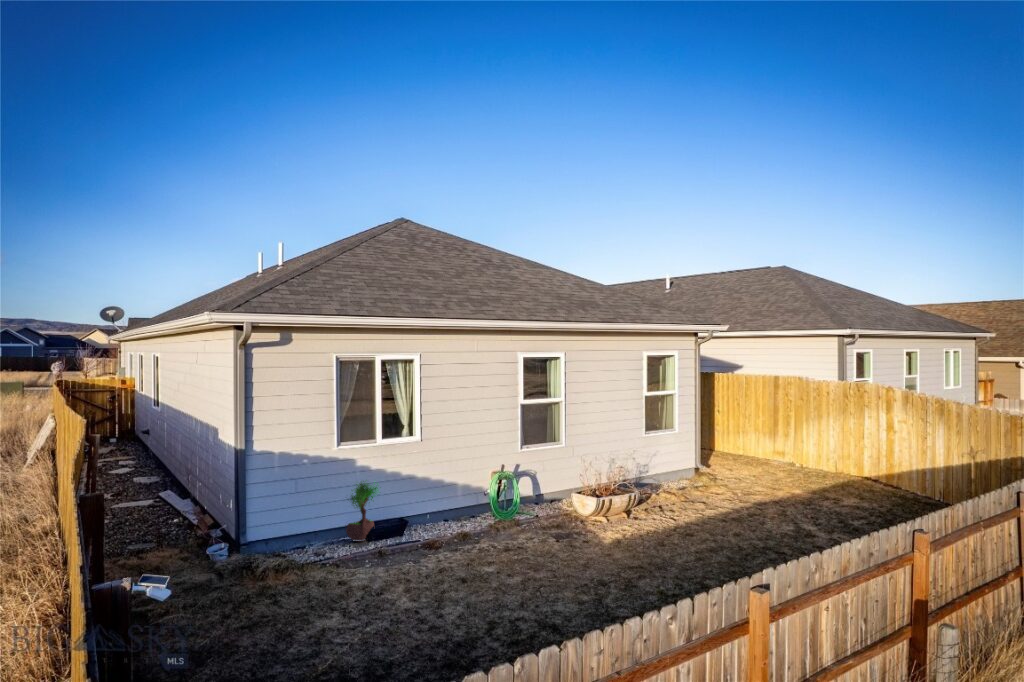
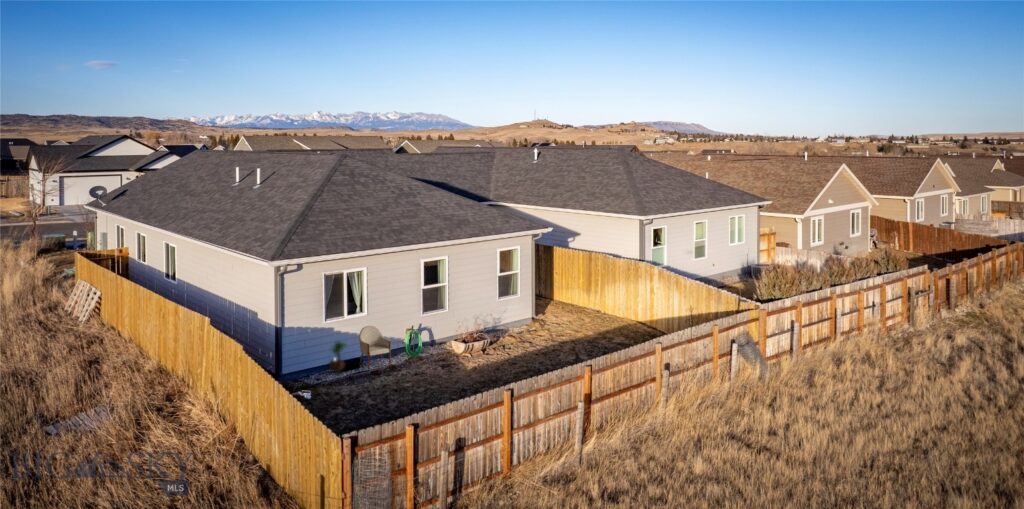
chair: none [404,460,461,540] -> present [359,326,391,370]

